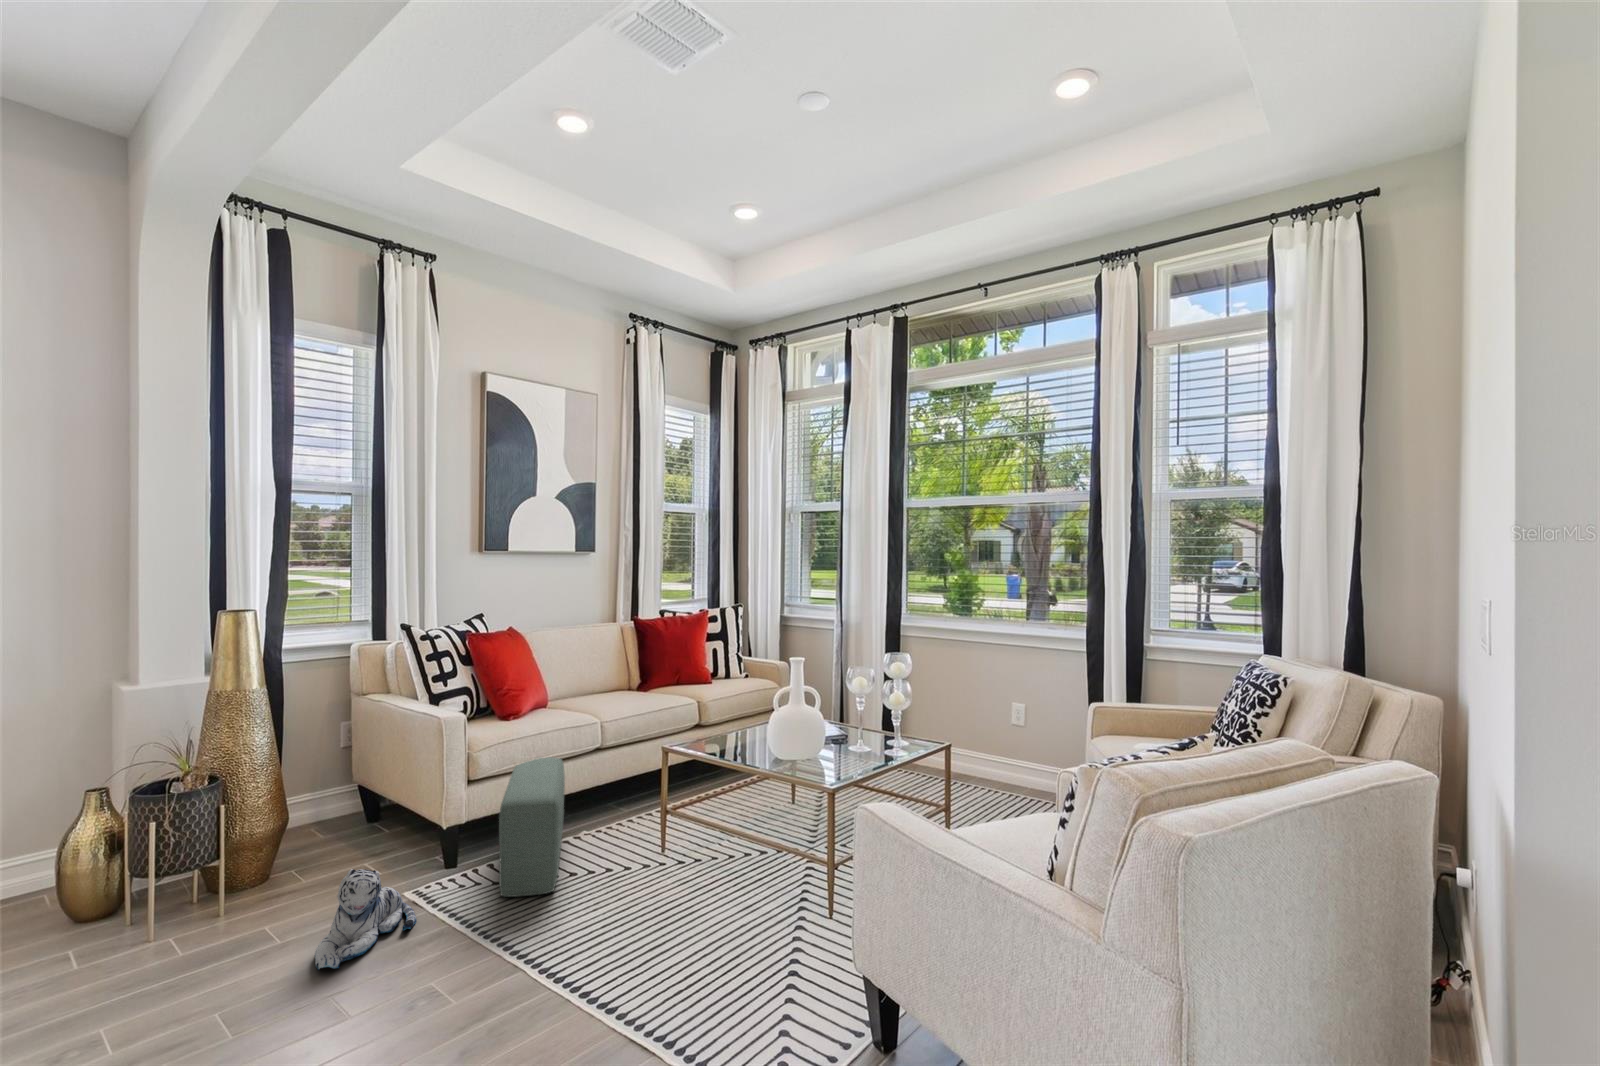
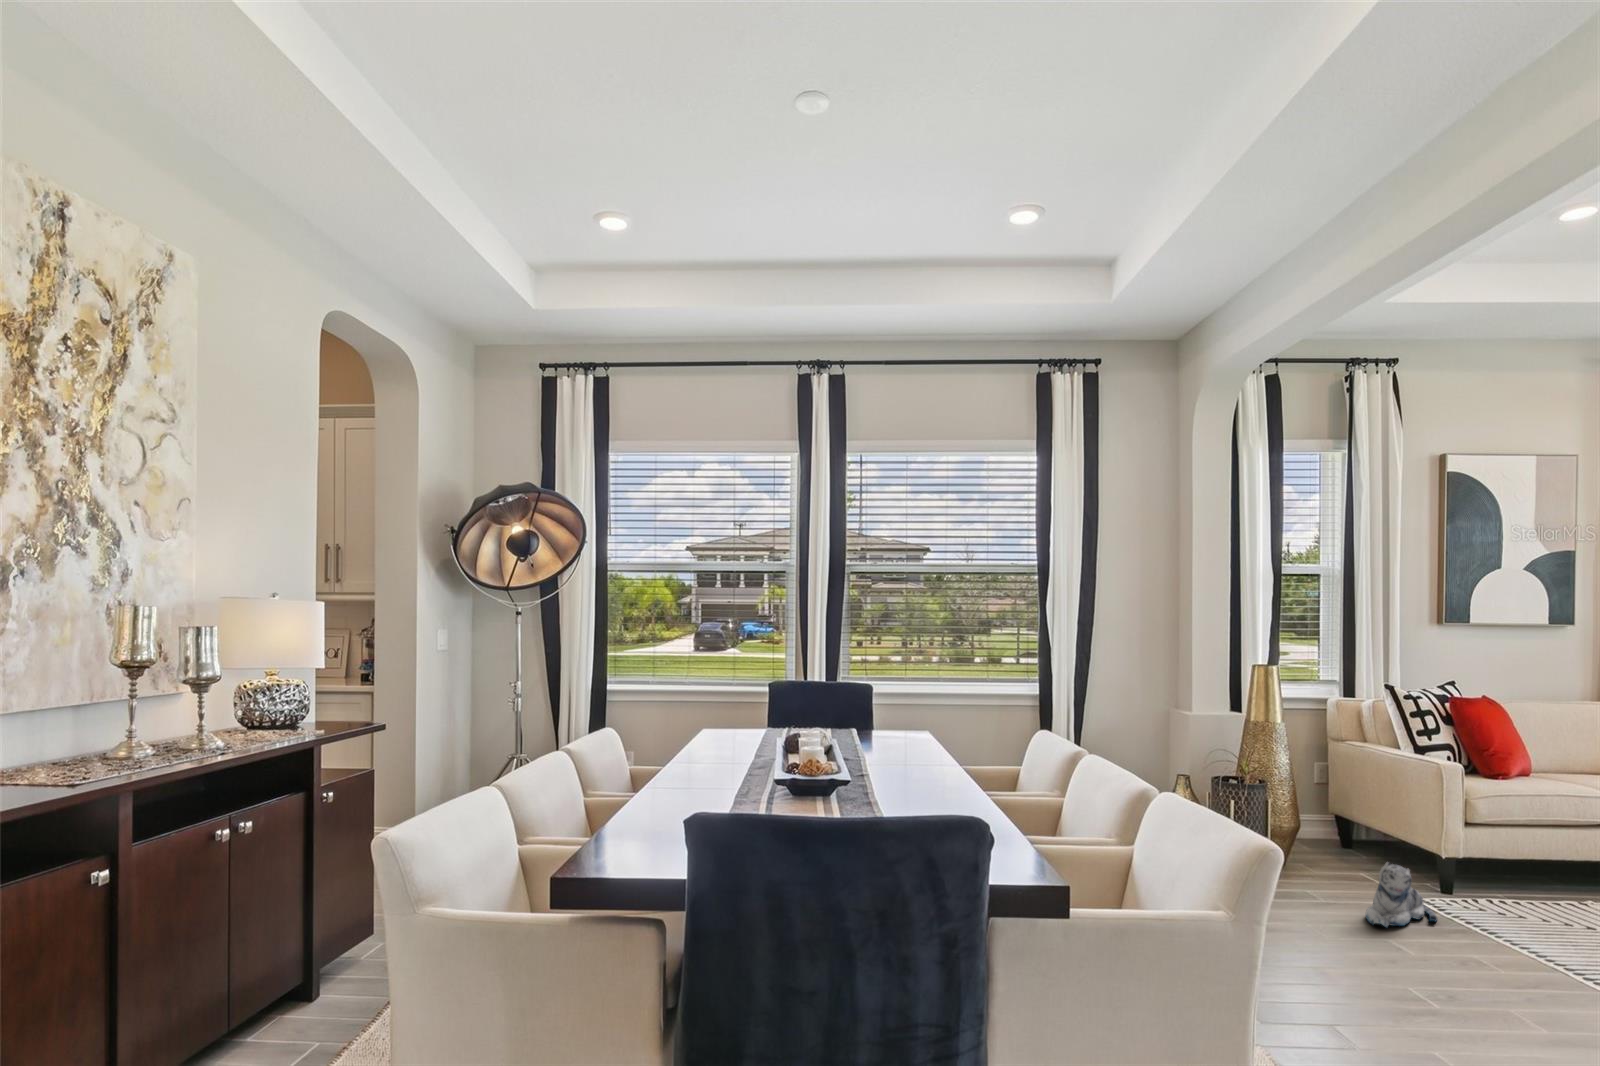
pouf: present [499,757,565,897] -> none [1507,817,1569,933]

